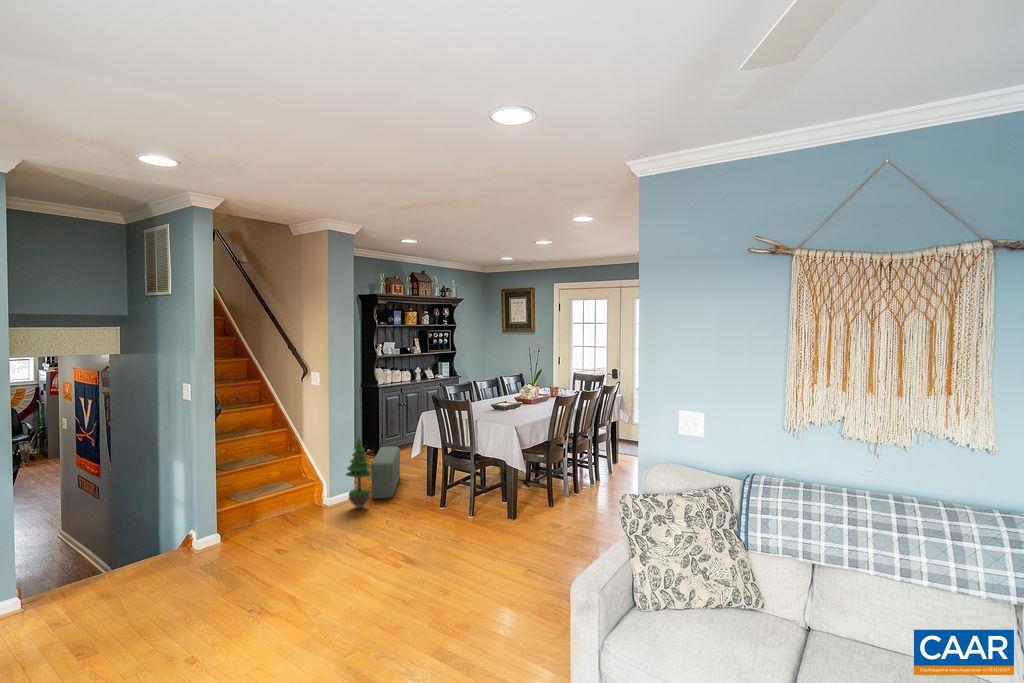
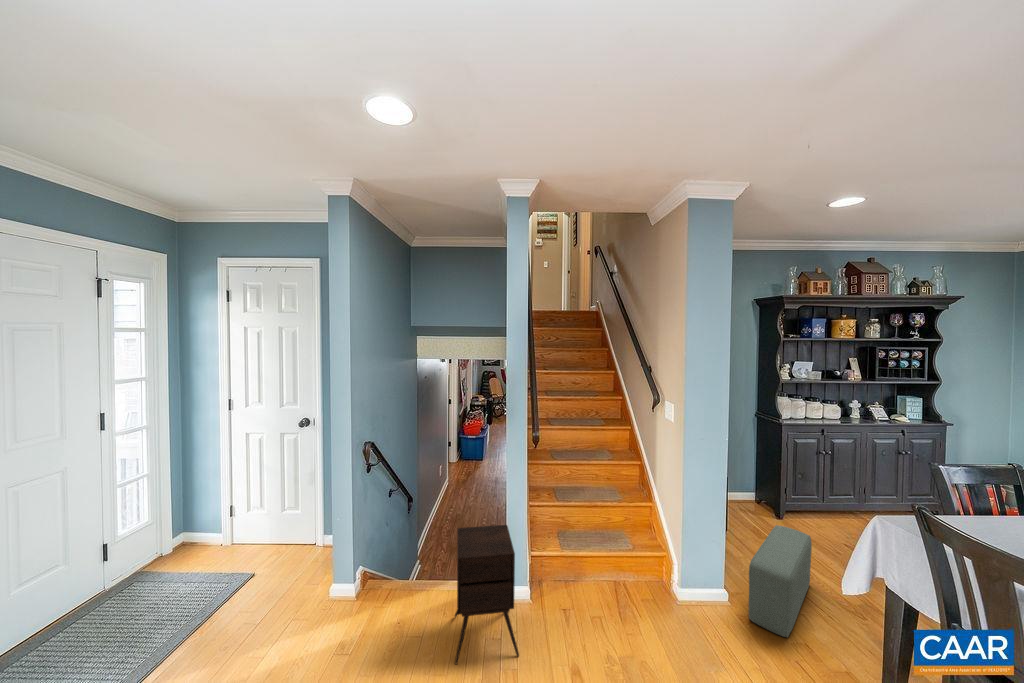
potted tree: present [346,438,372,508] -> none [699,520,747,638]
side table: none [163,479,238,580] -> present [455,525,519,665]

